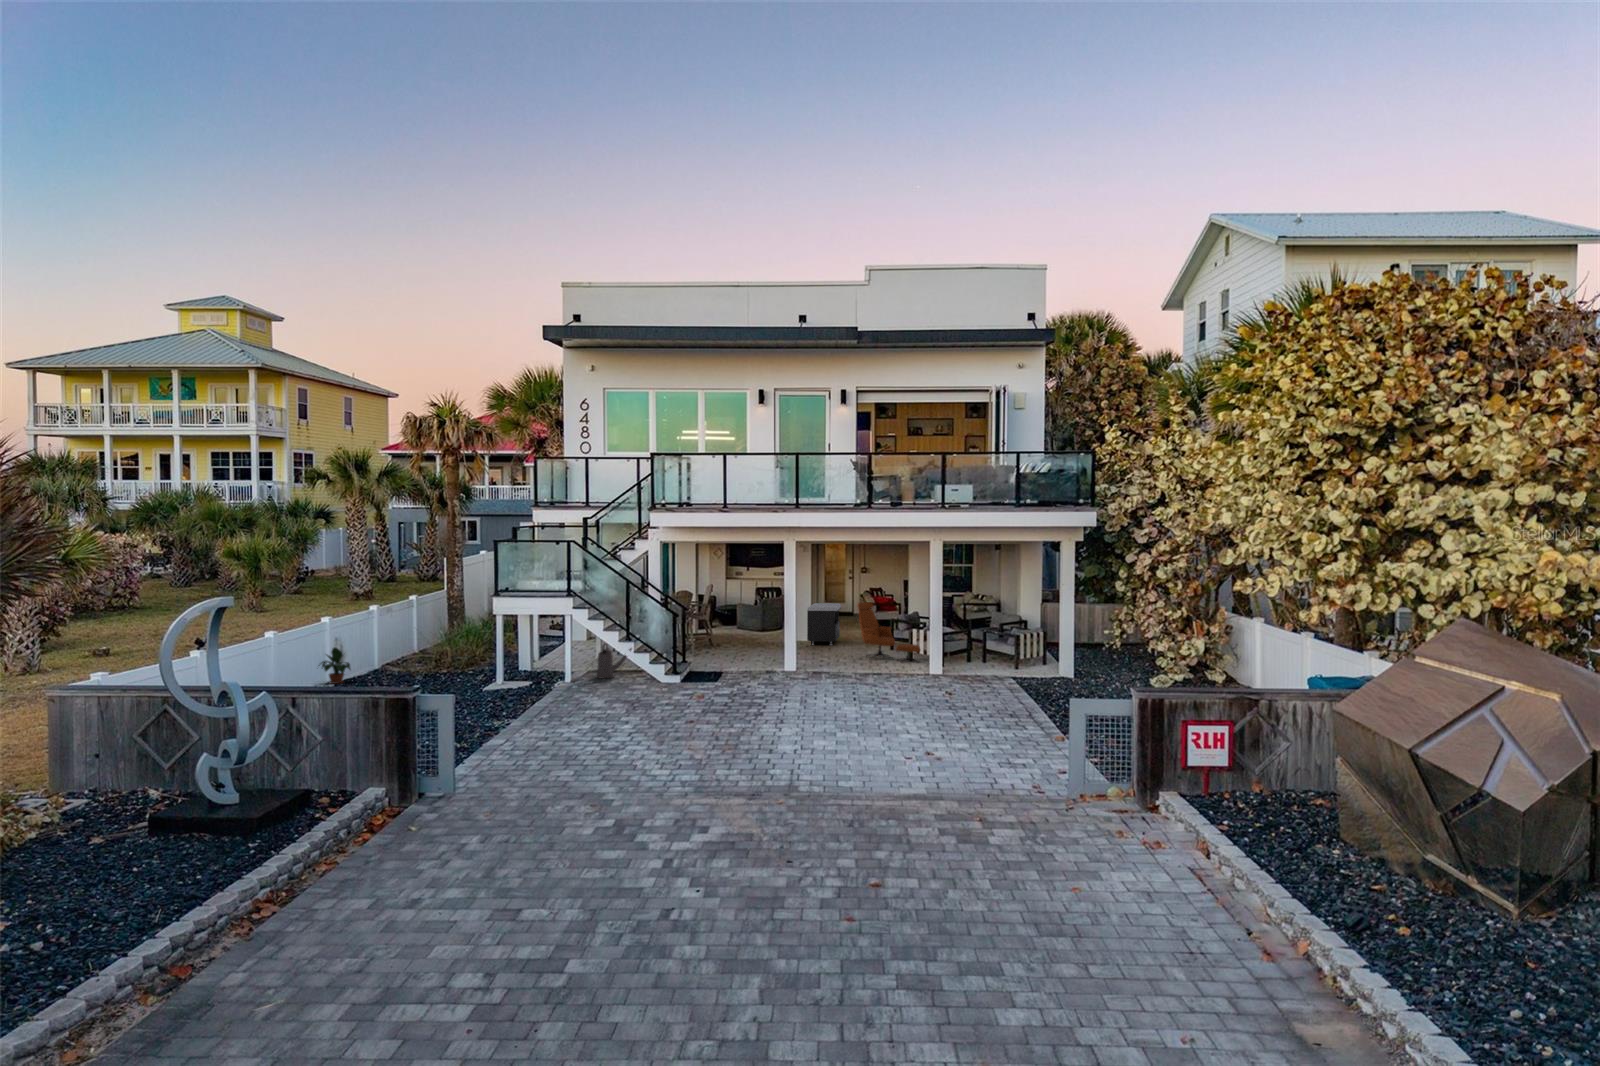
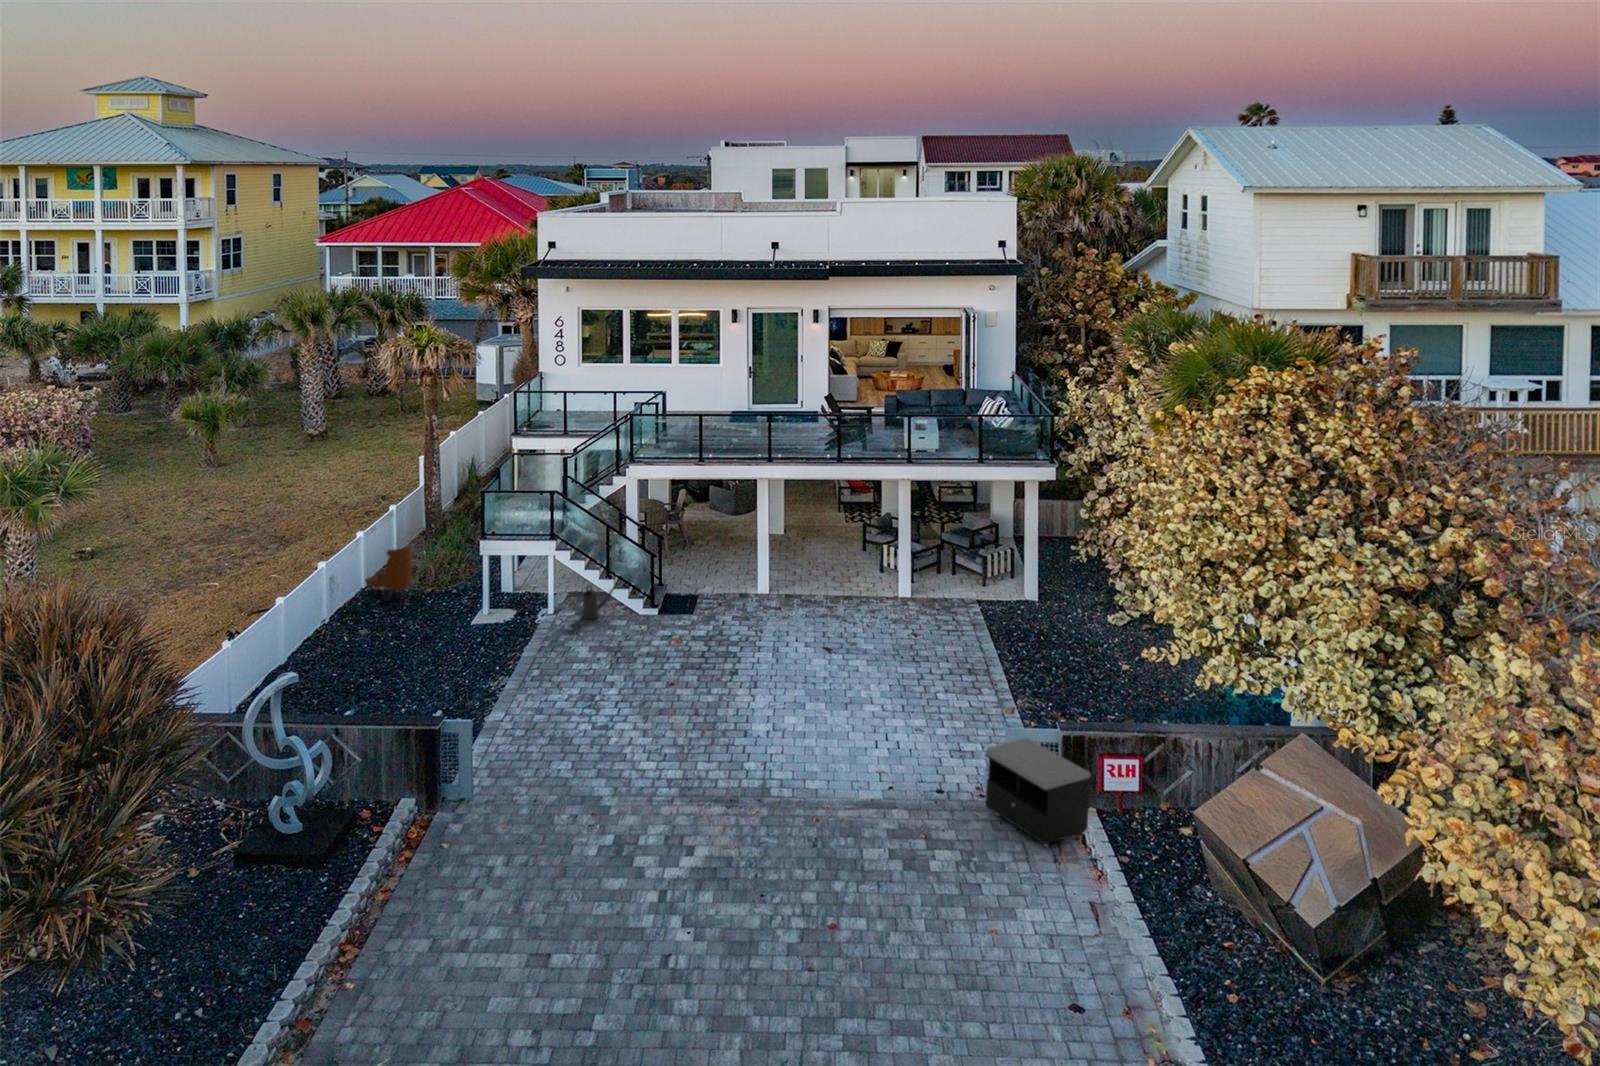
lounge chair: present [858,602,920,660] -> present [365,546,412,602]
storage bench: present [807,603,841,645] -> present [986,738,1090,846]
potted plant: present [319,647,351,684] -> none [315,603,348,636]

